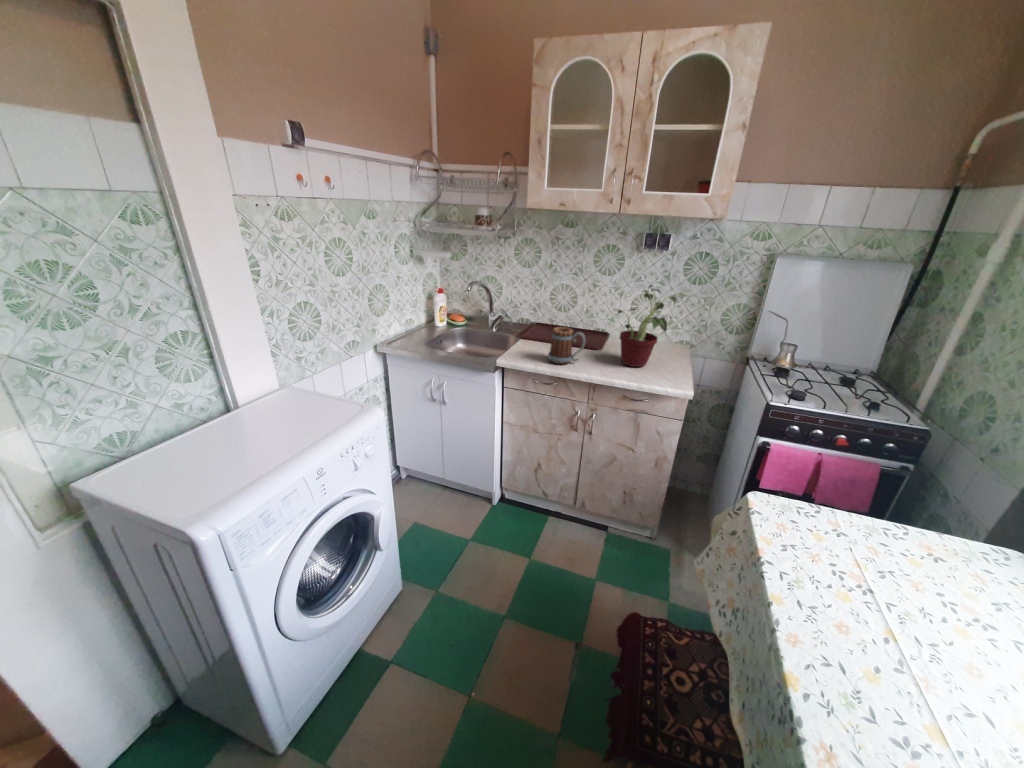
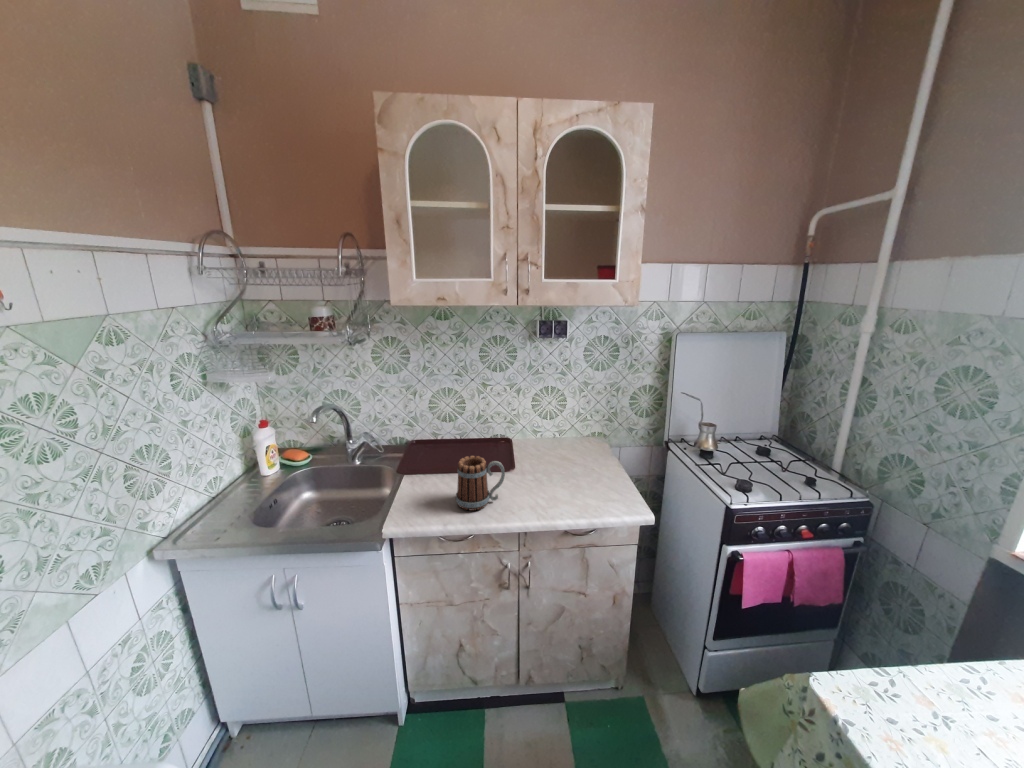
potted plant: present [617,285,676,367] -> none [531,384,606,488]

